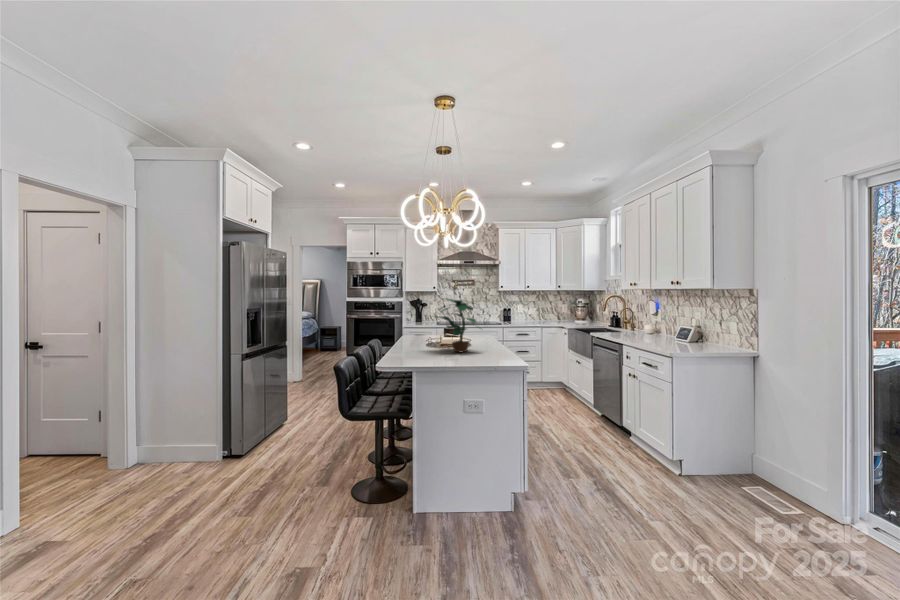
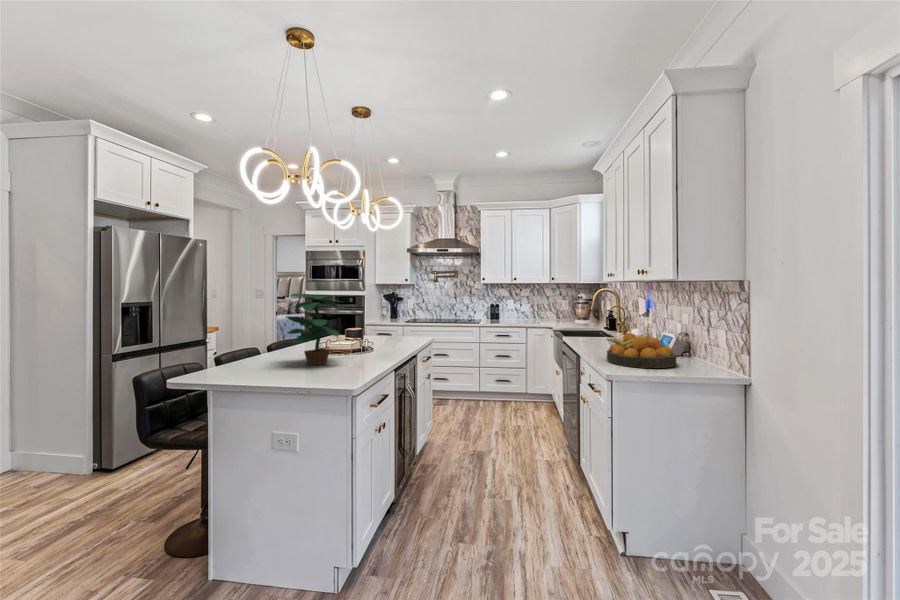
fruit bowl: none [652,326,705,349] -> present [607,333,676,368]

